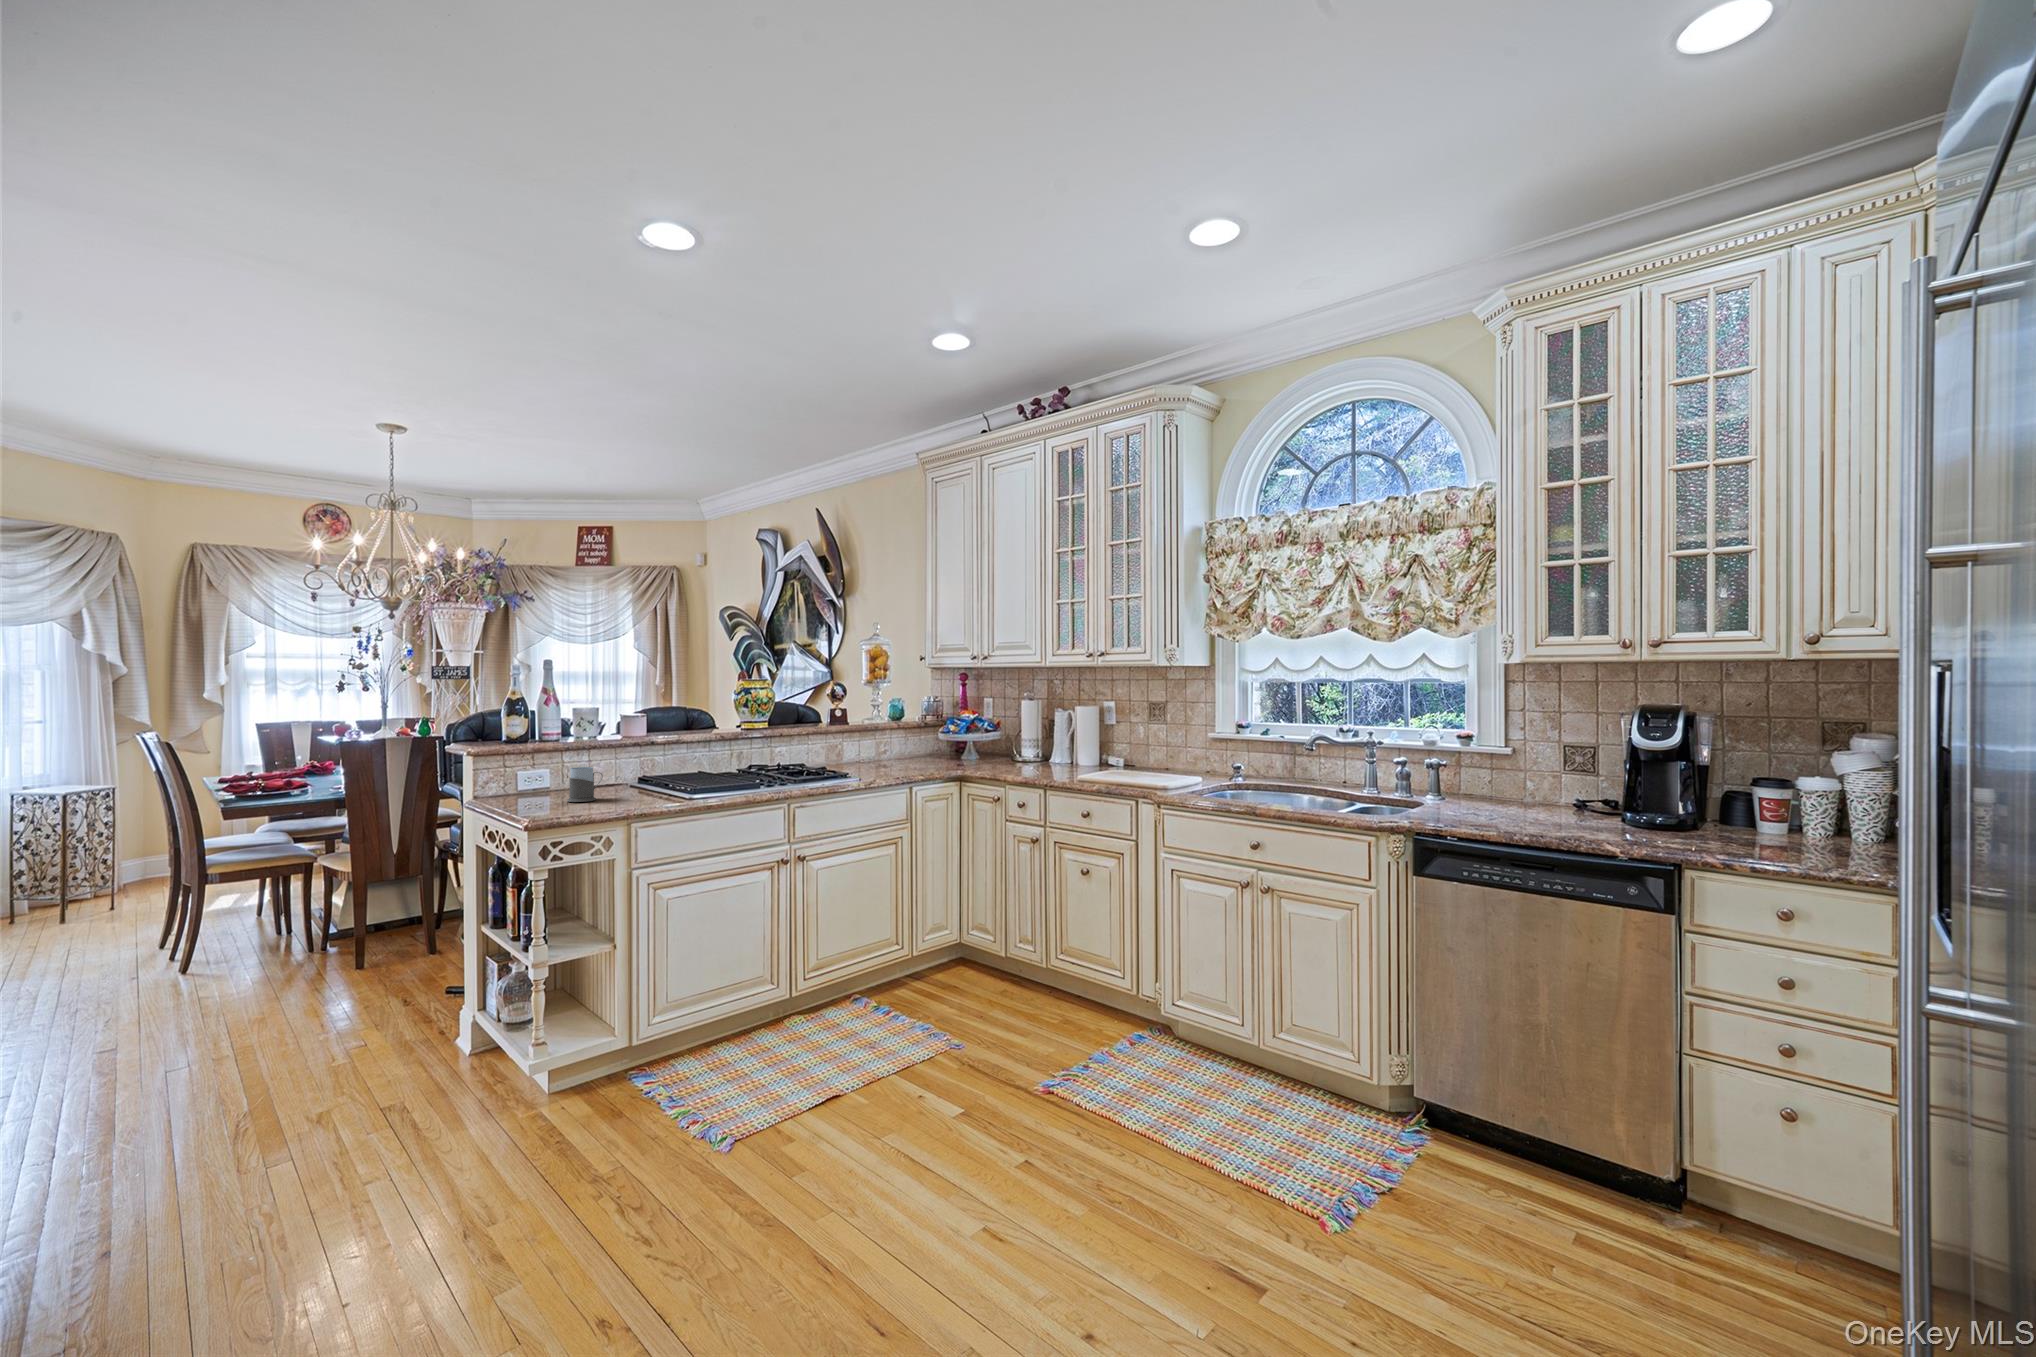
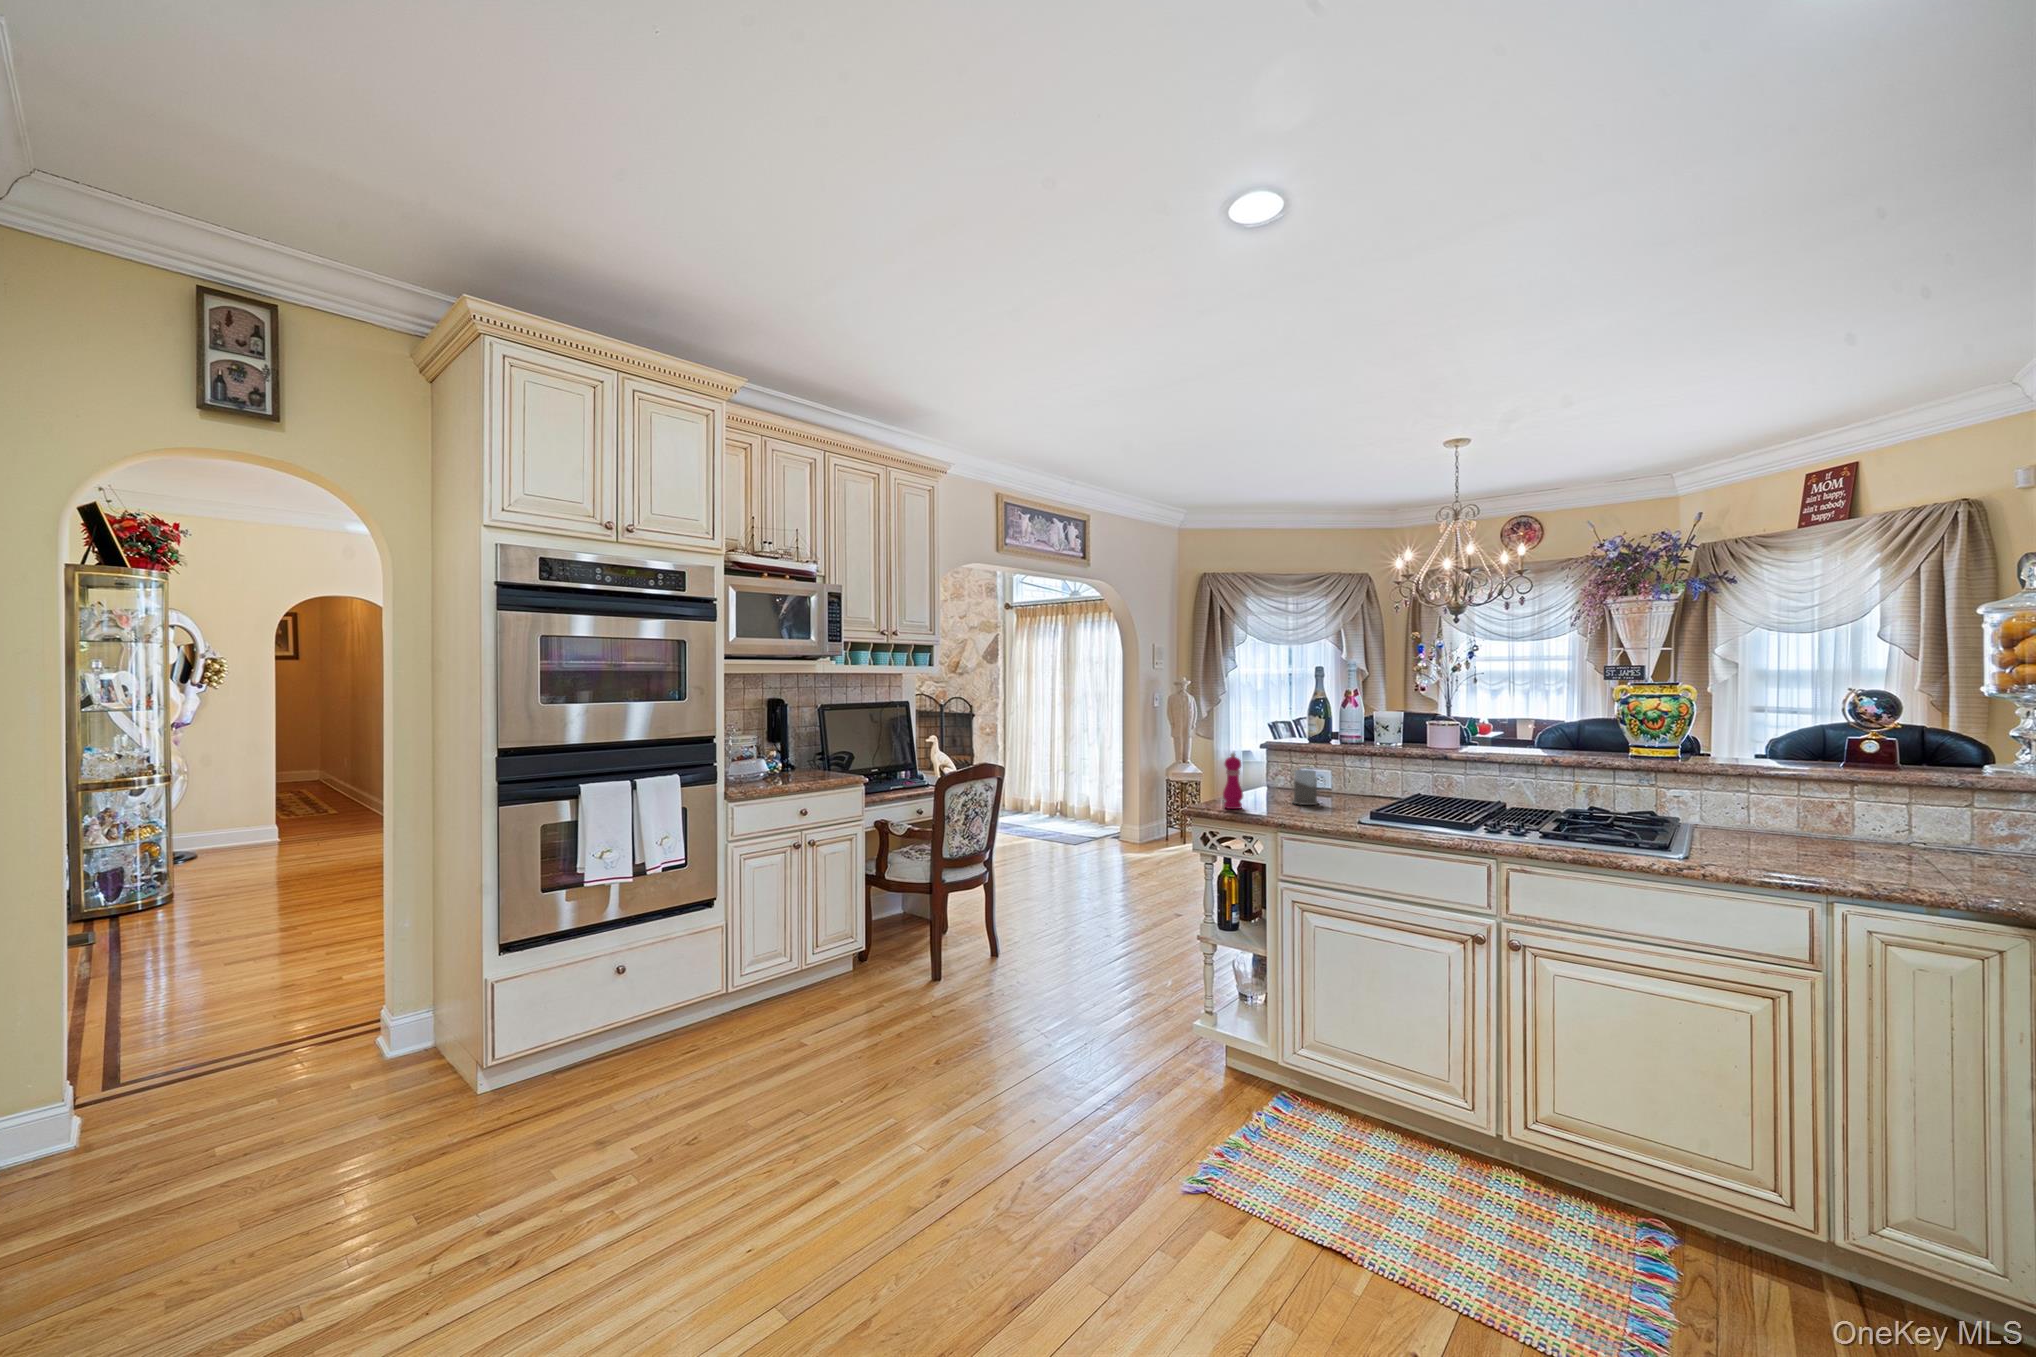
pepper mill: none [531,756,556,817] -> present [1223,753,1243,809]

